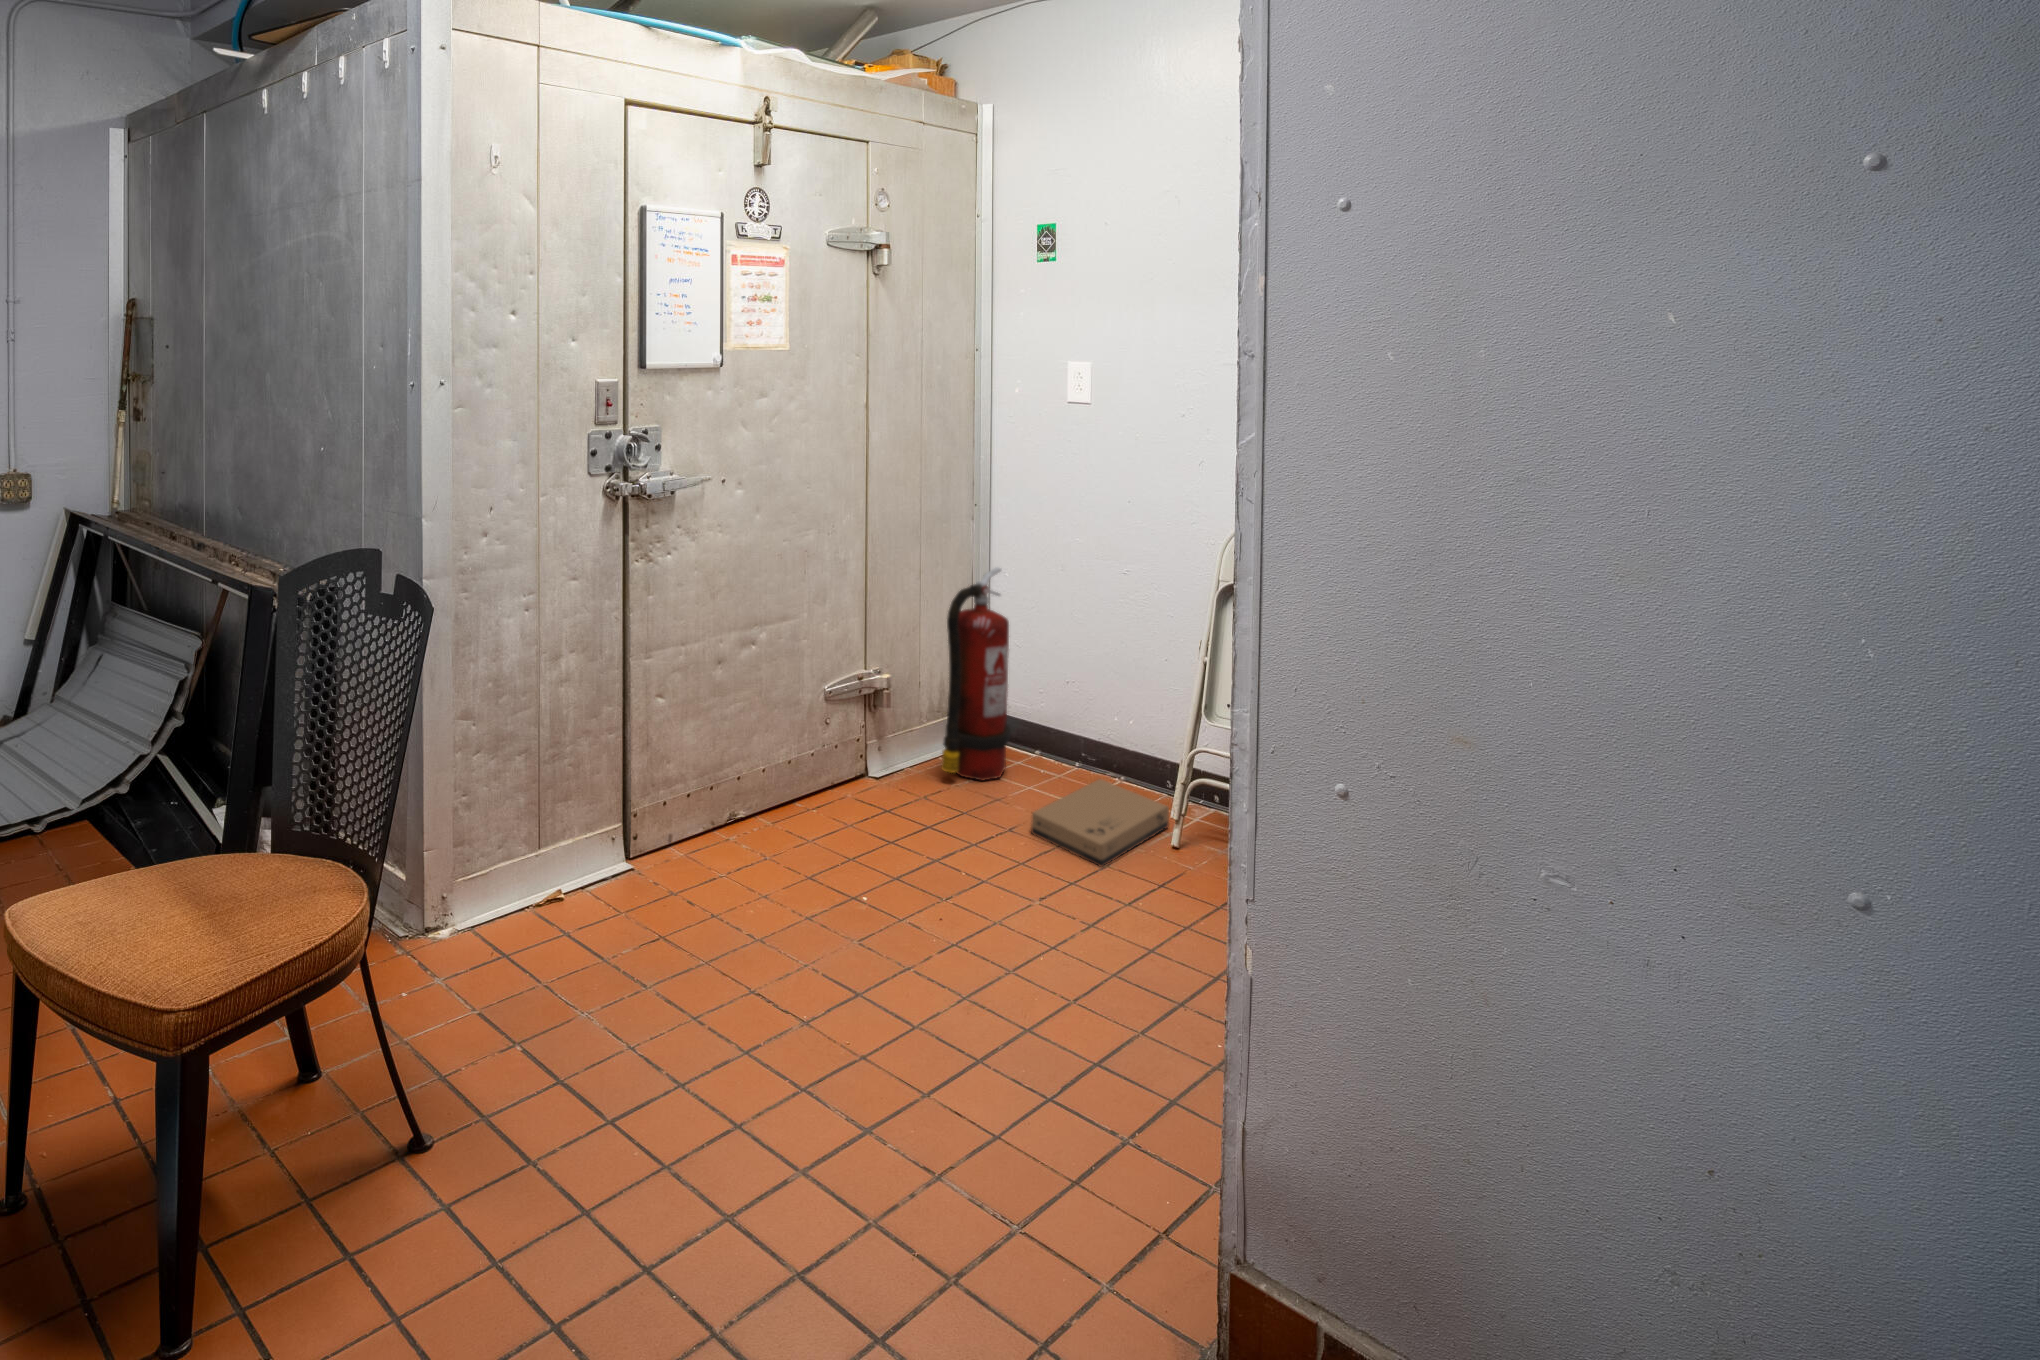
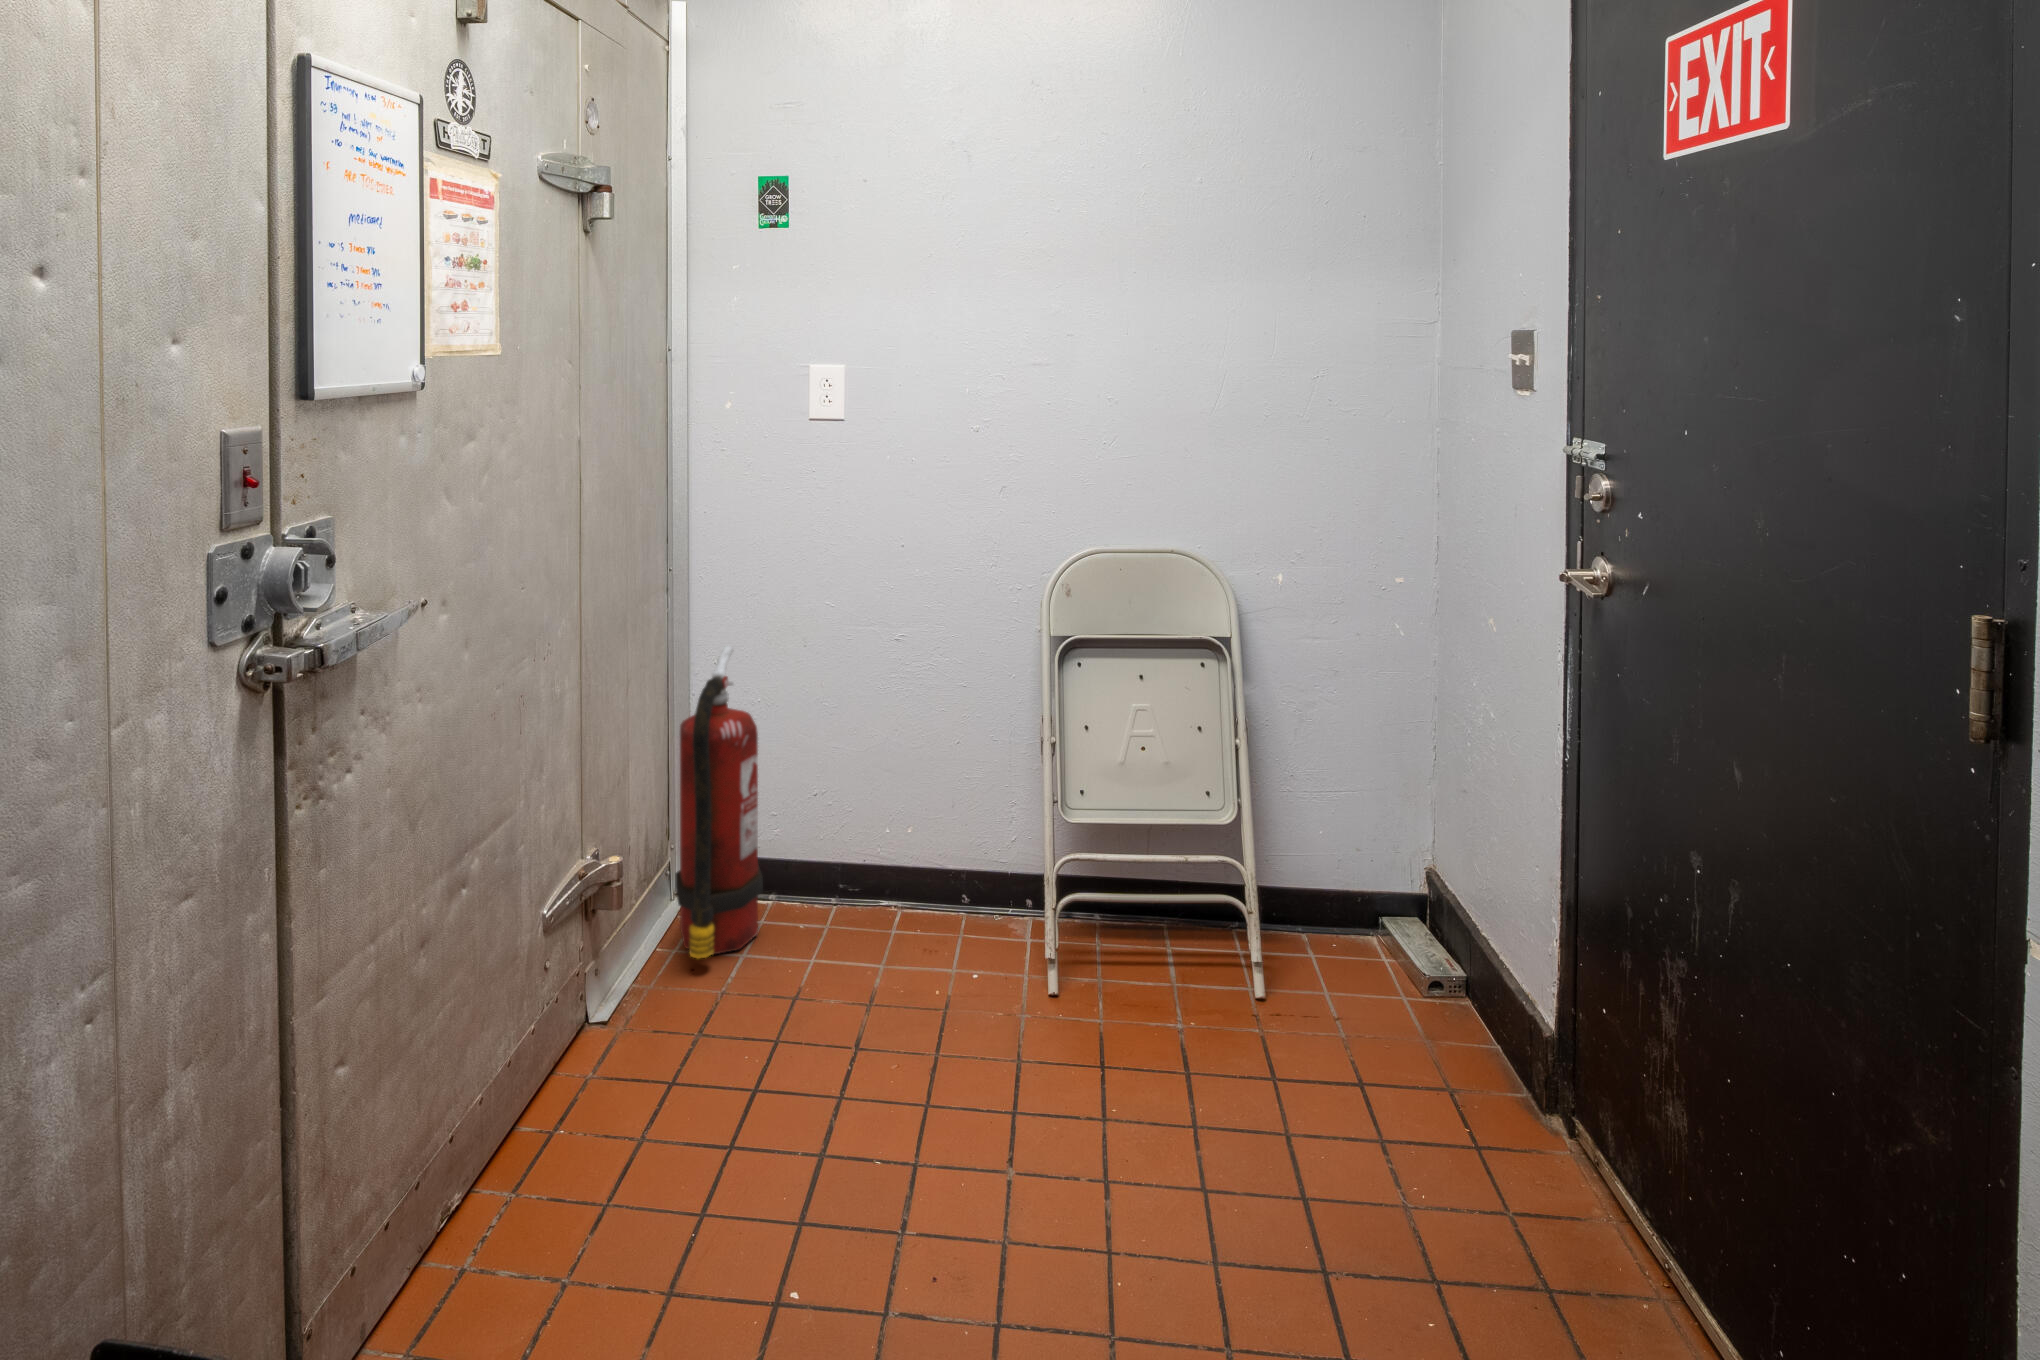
cardboard box: present [1031,779,1169,867] -> none [857,887,972,1006]

